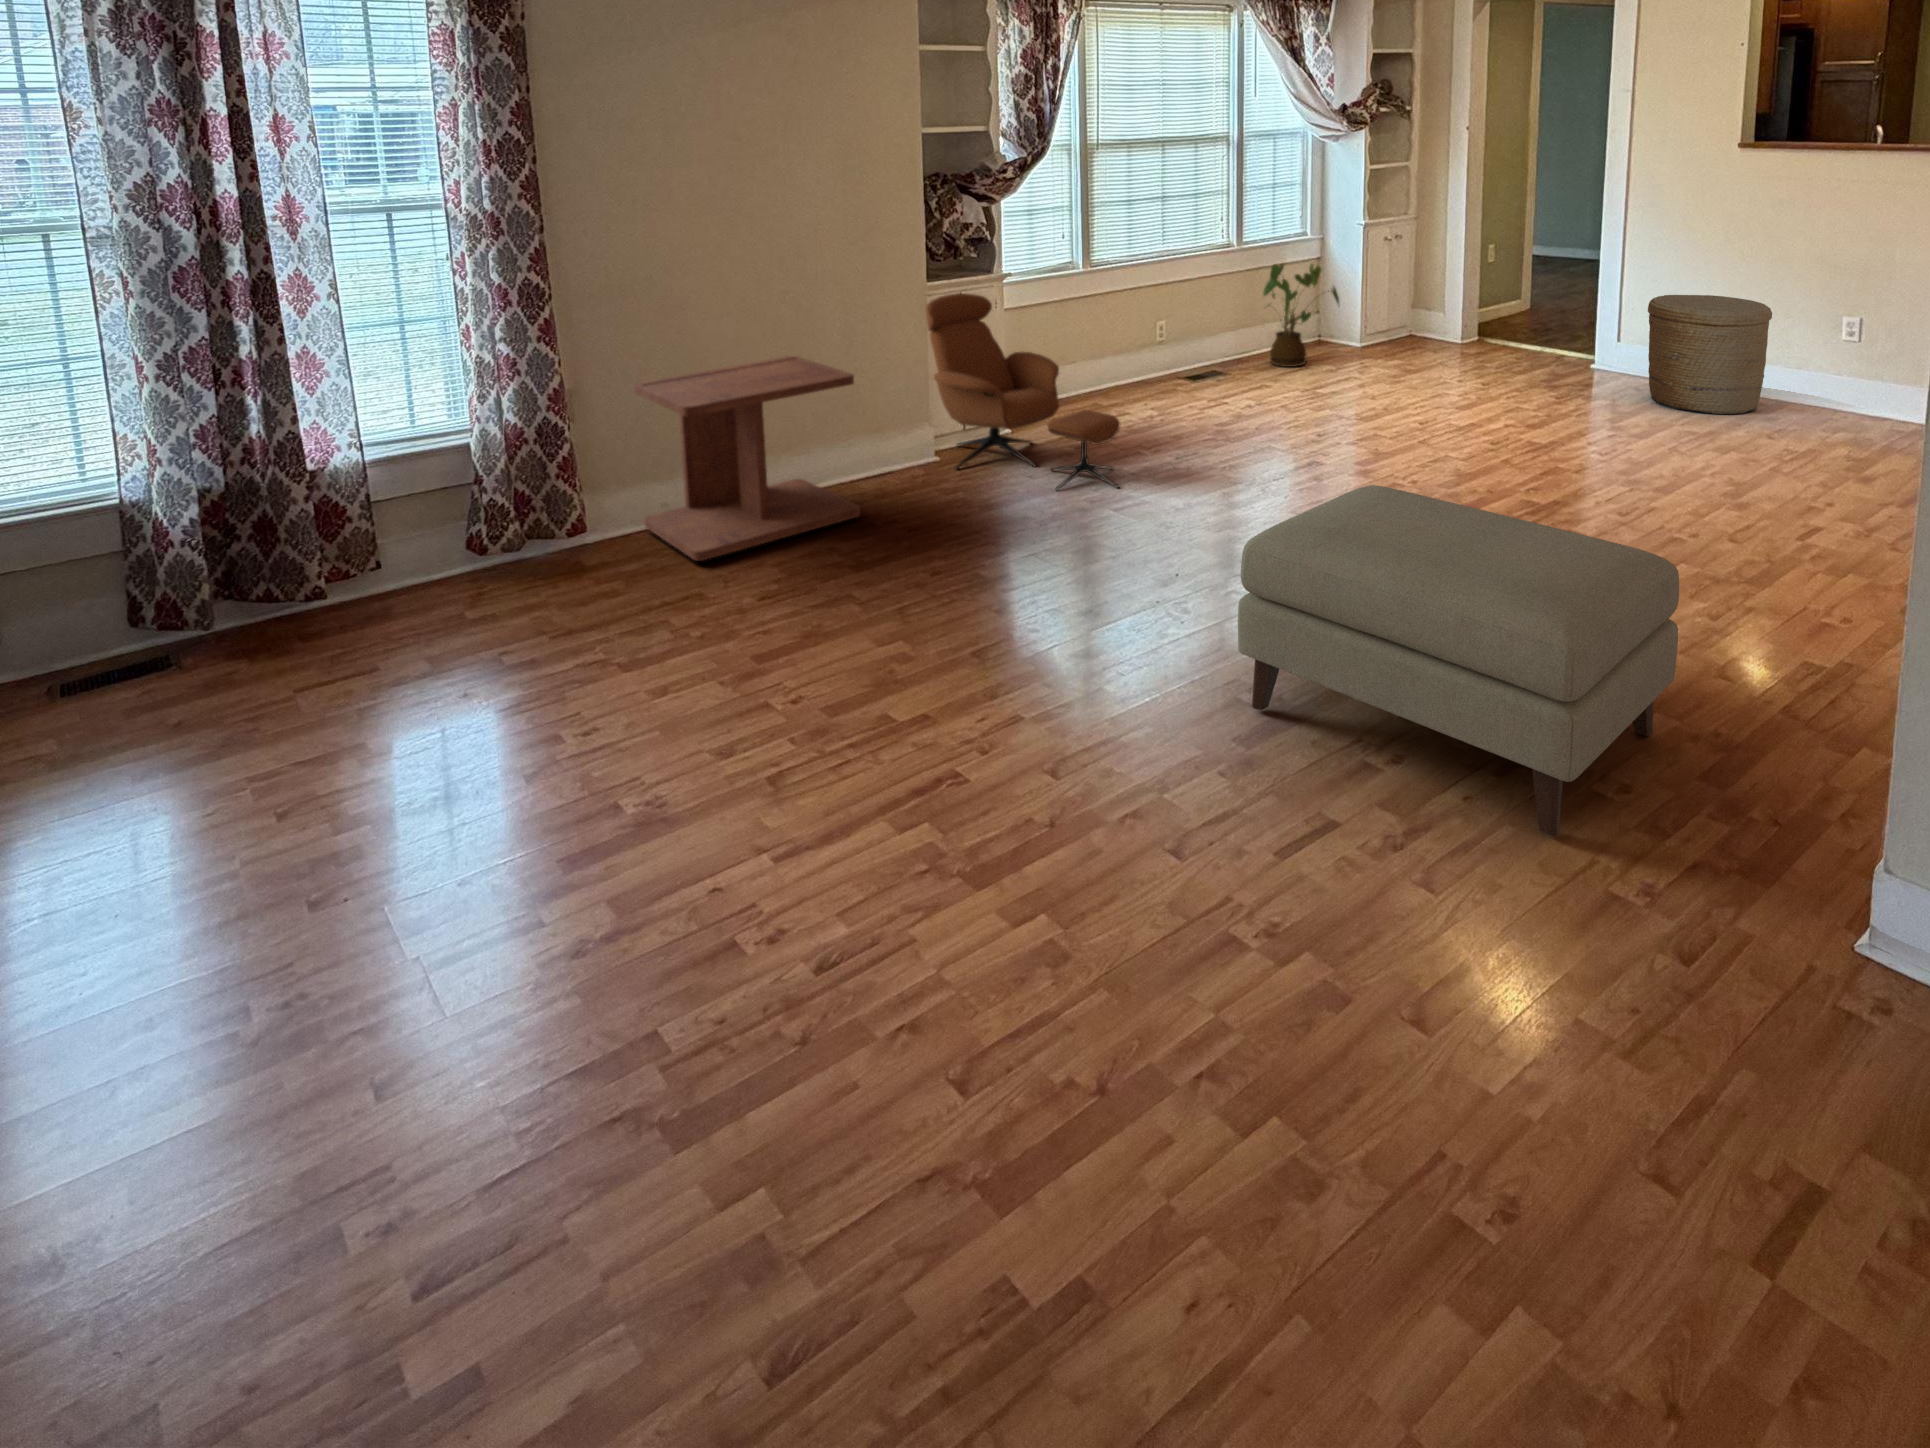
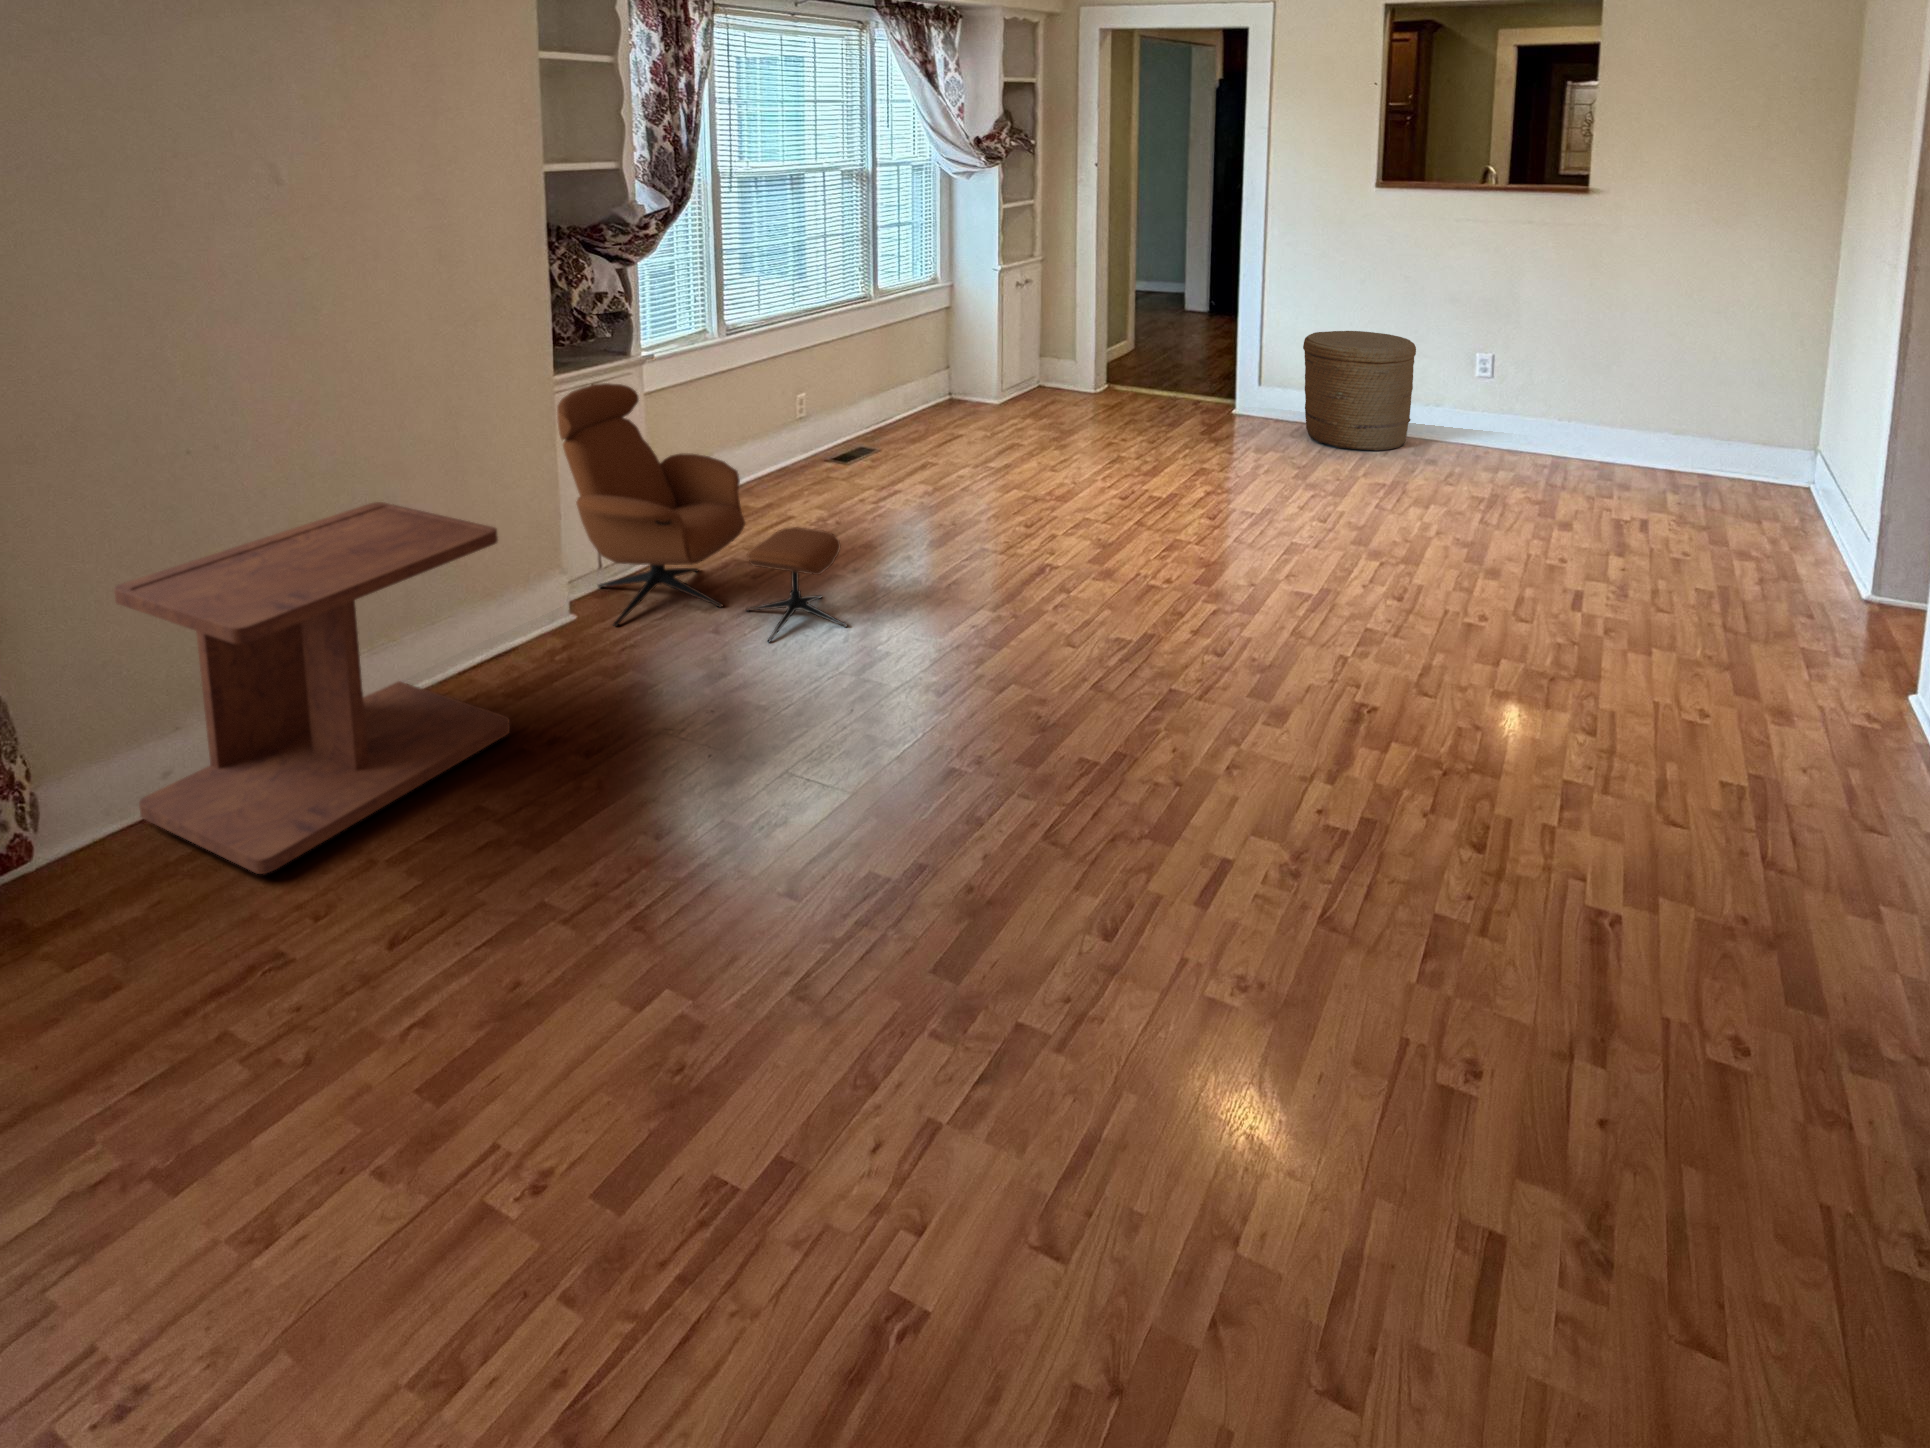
house plant: present [1263,264,1339,367] -> none [907,313,994,431]
ottoman: present [1238,485,1679,836] -> none [1221,627,1783,1121]

